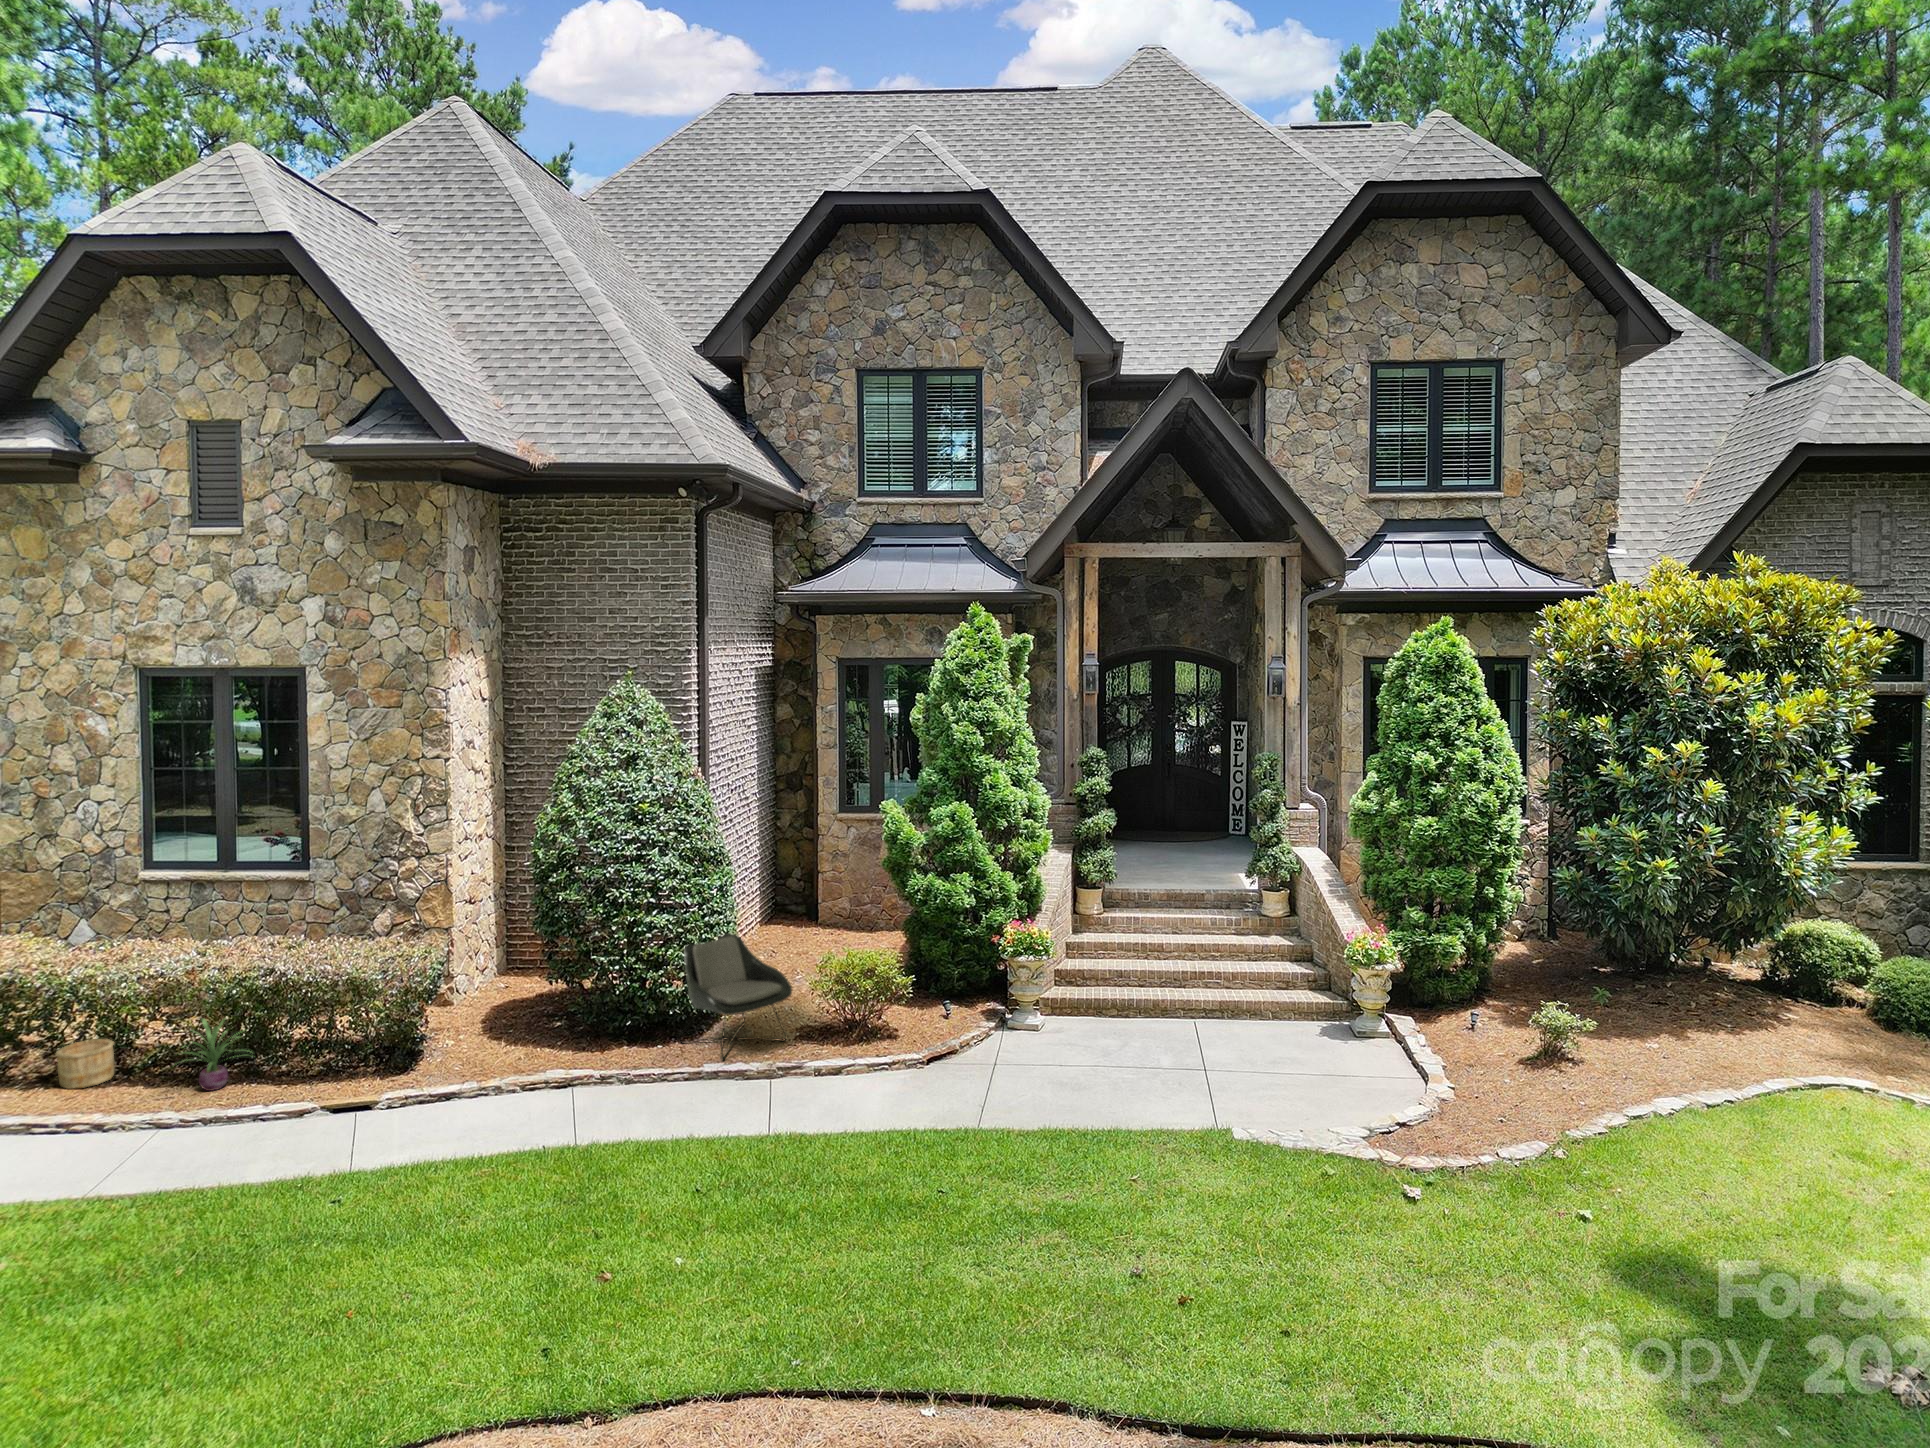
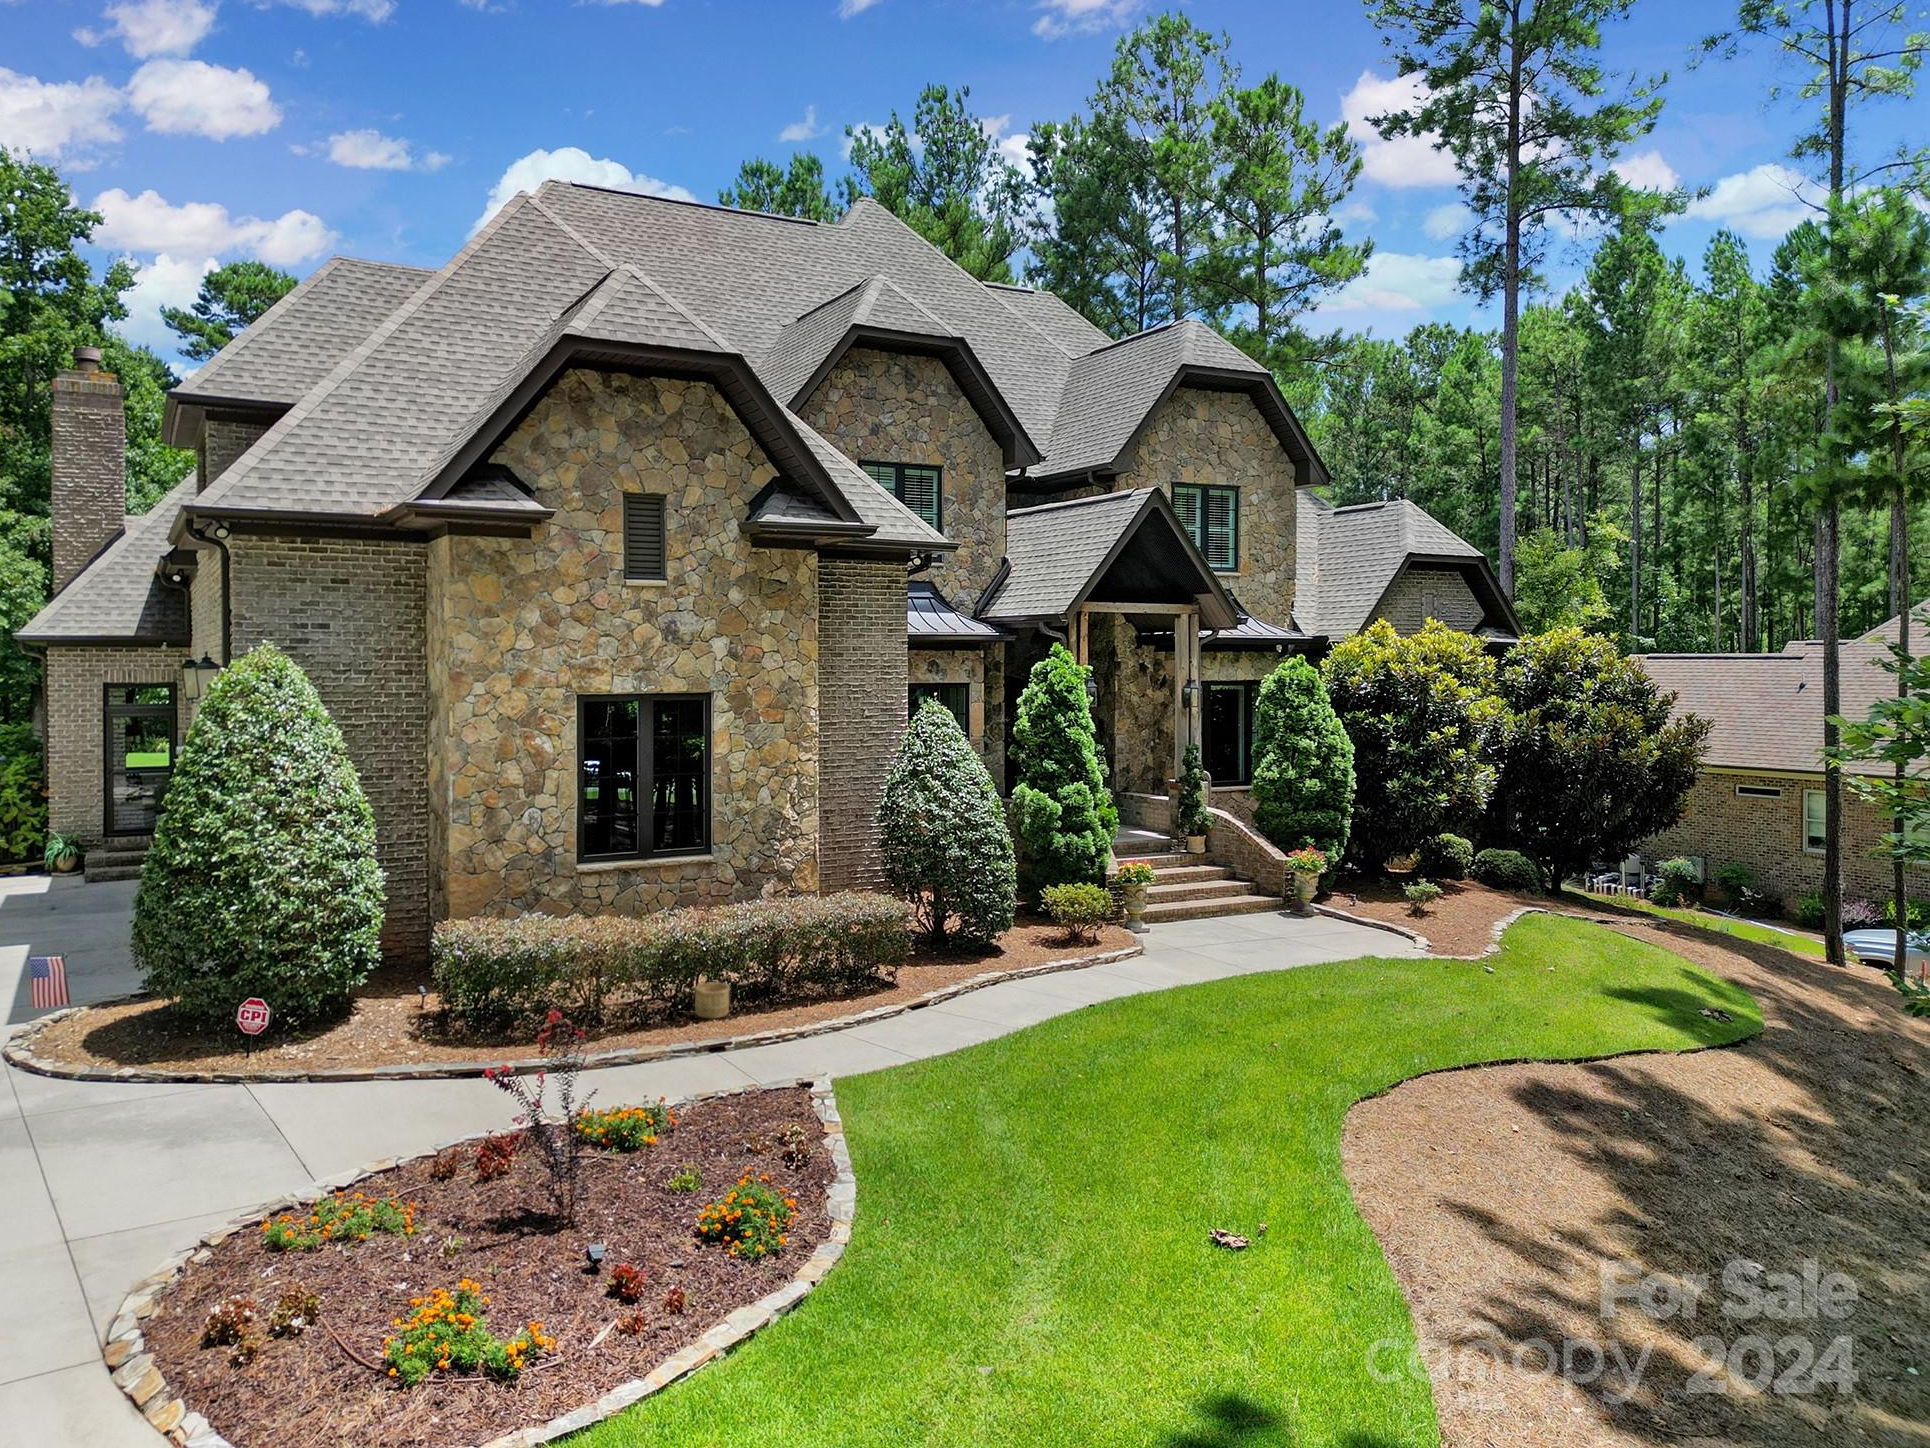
lounge chair: present [678,933,792,1061] -> none [1001,876,1064,956]
decorative plant: present [194,1018,239,1091] -> present [1291,877,1306,911]

